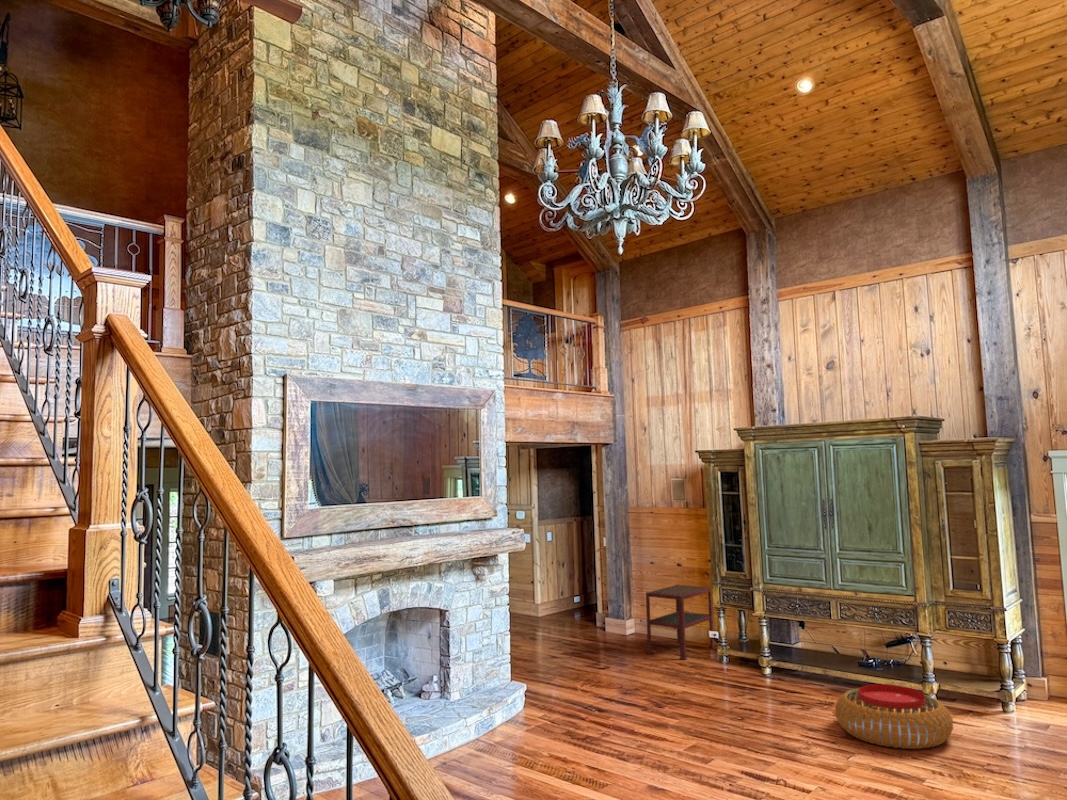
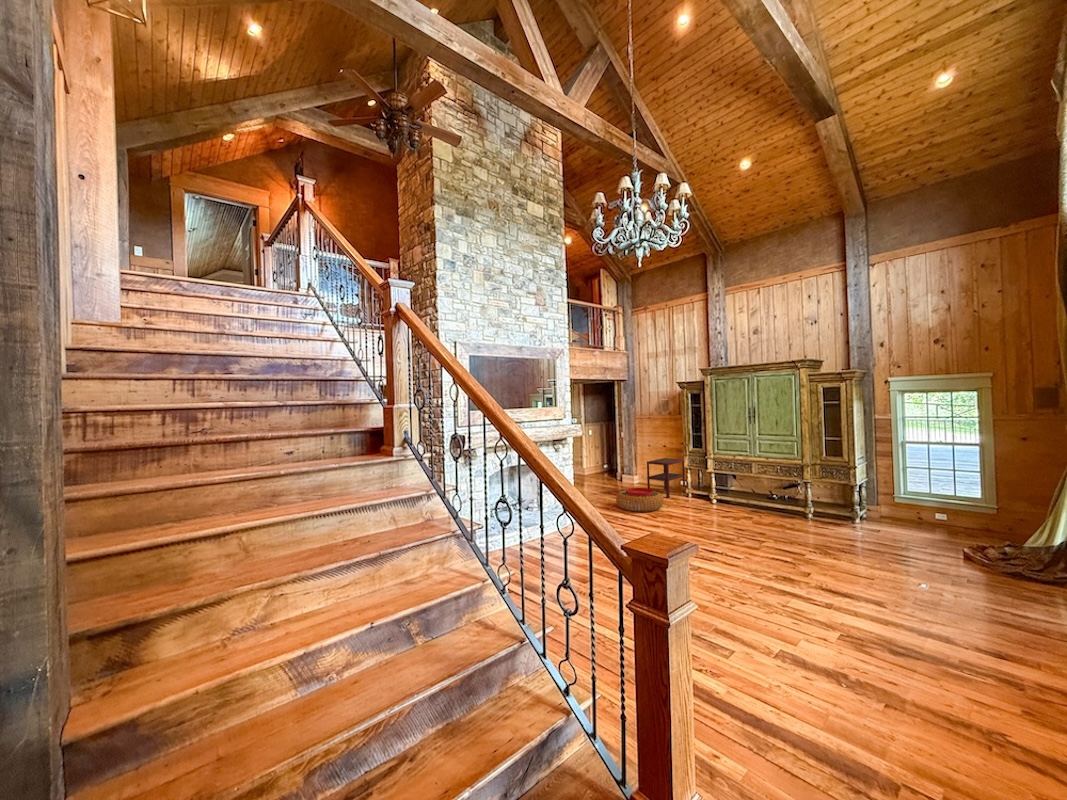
pouf: present [835,684,953,749] -> present [616,488,664,512]

